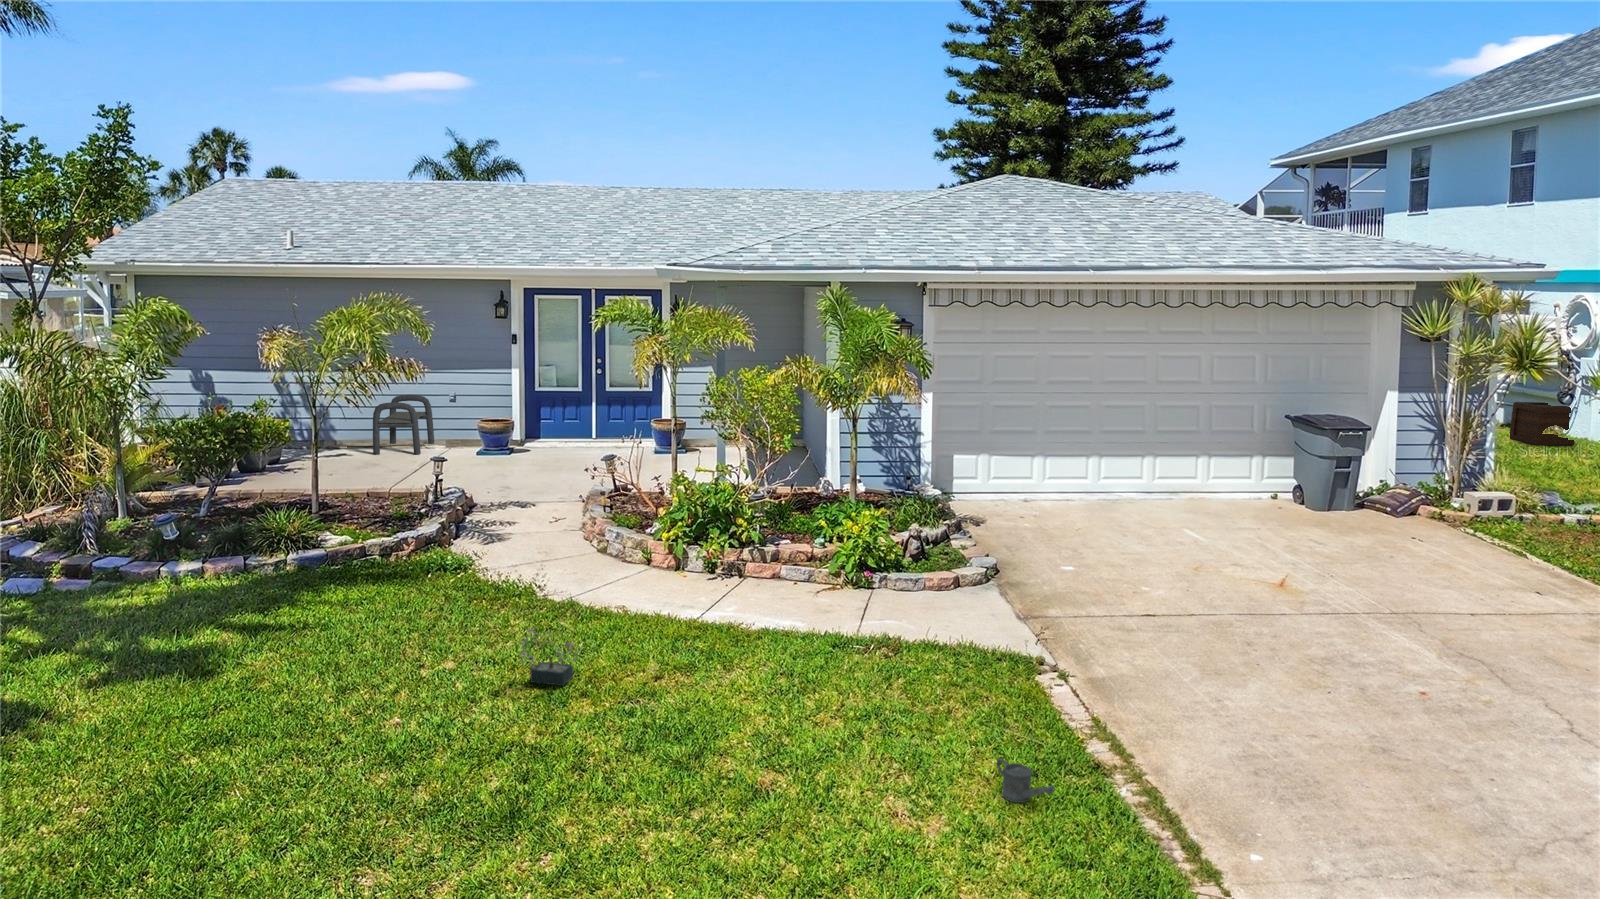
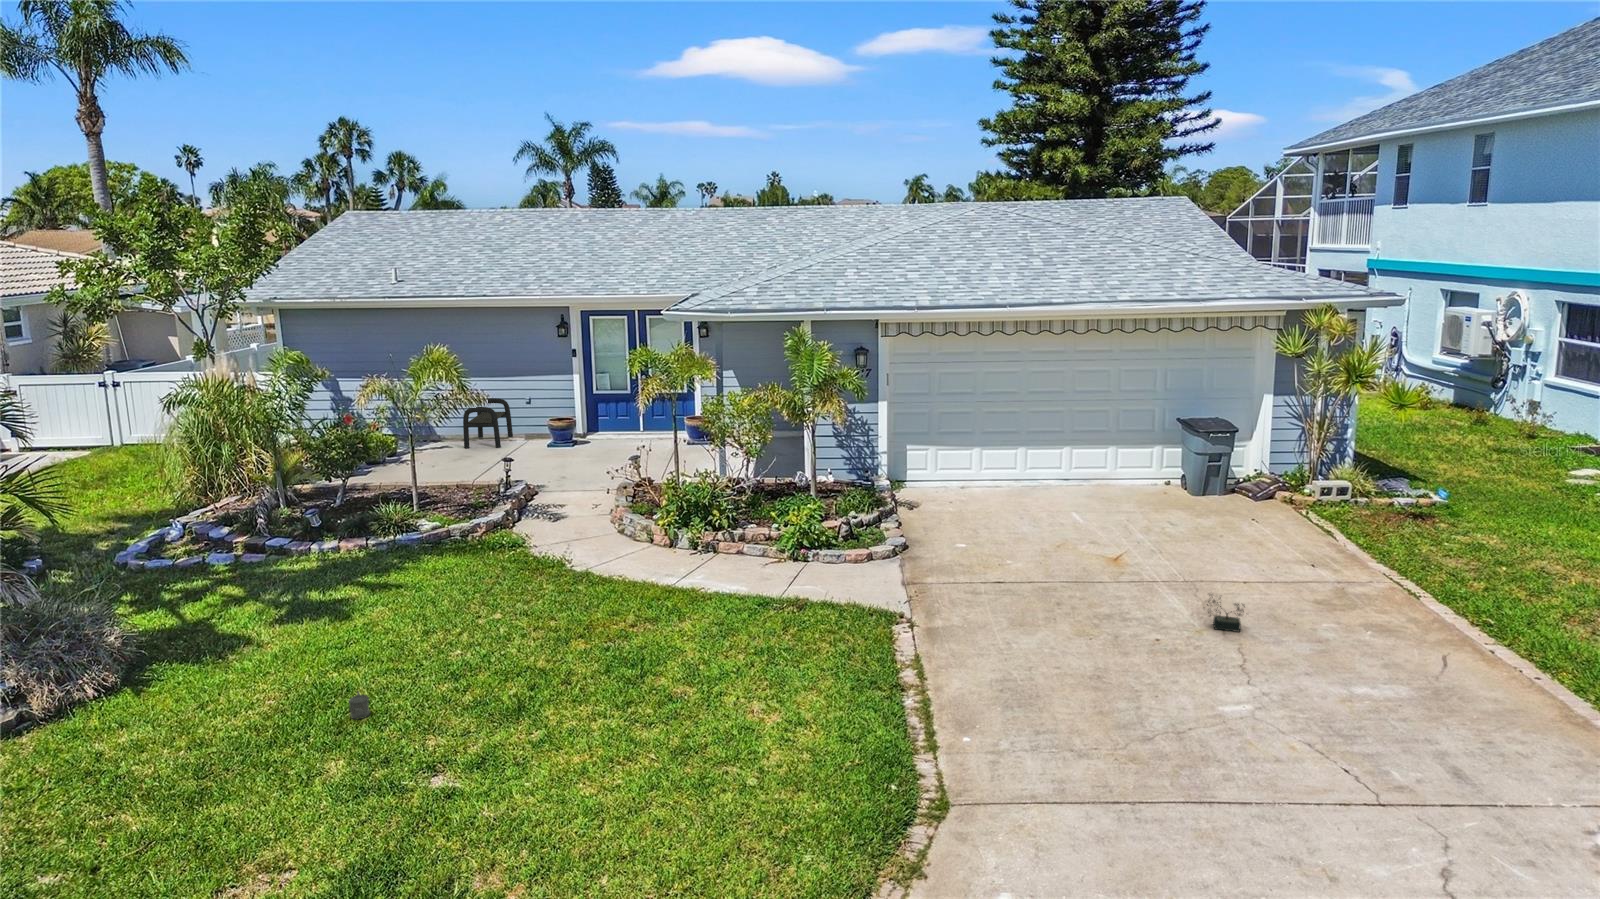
wooden crate: present [1510,402,1575,446] -> none [1455,386,1515,425]
decorative plant: present [519,629,578,686] -> present [1207,594,1245,632]
watering can: present [997,758,1054,803] -> present [349,692,370,719]

